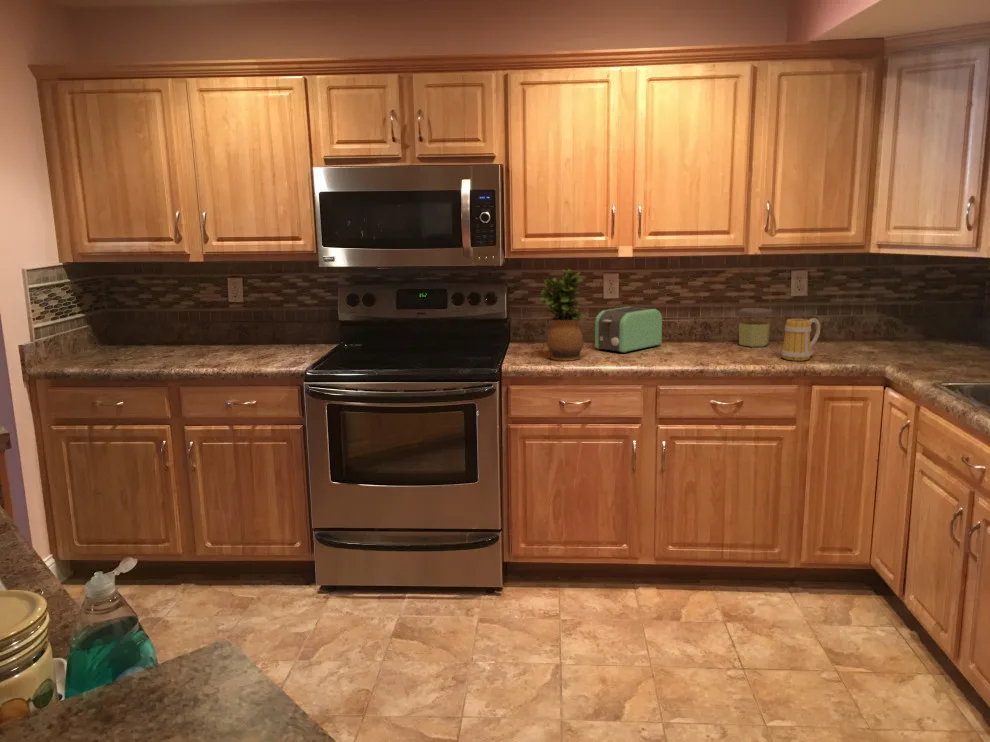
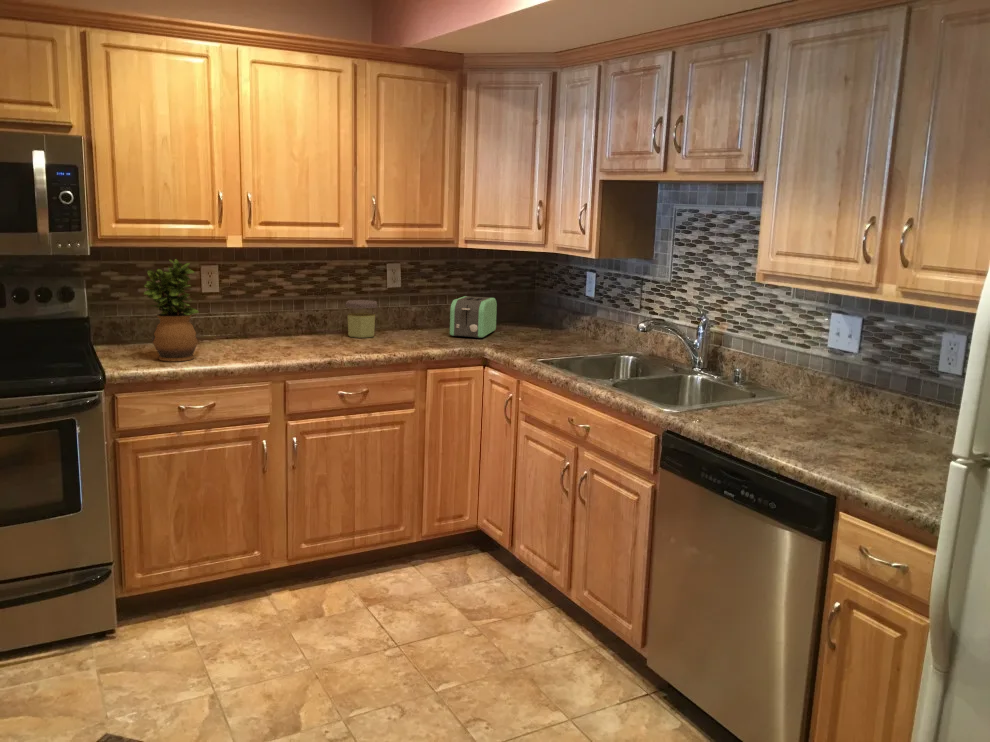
toaster: present [595,307,662,353] -> present [450,296,497,338]
mug: present [782,319,820,361] -> none [395,309,426,349]

